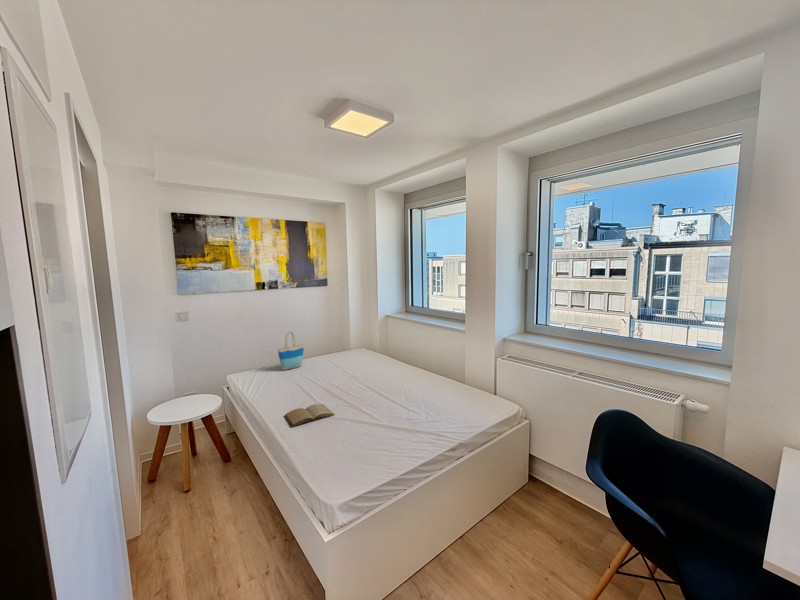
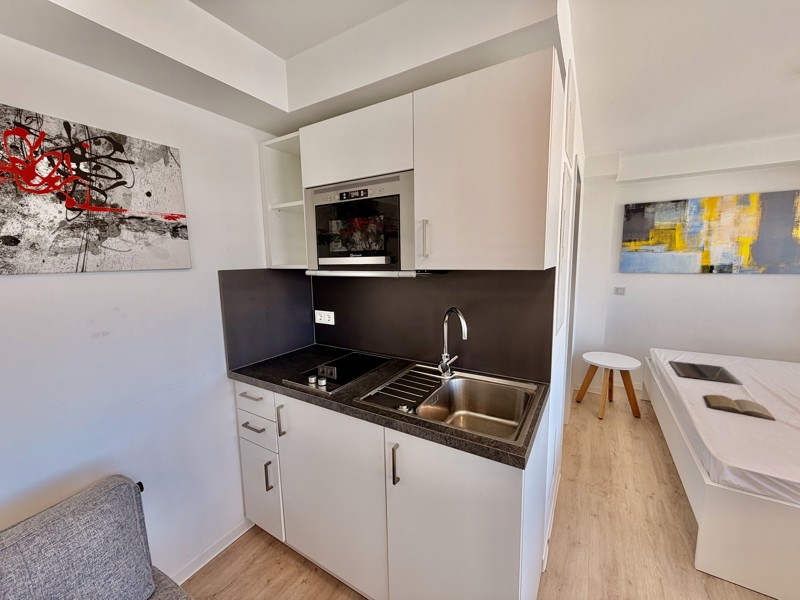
tote bag: present [278,332,304,370] -> none [714,321,756,361]
laptop: none [248,377,306,401] -> present [669,361,743,384]

